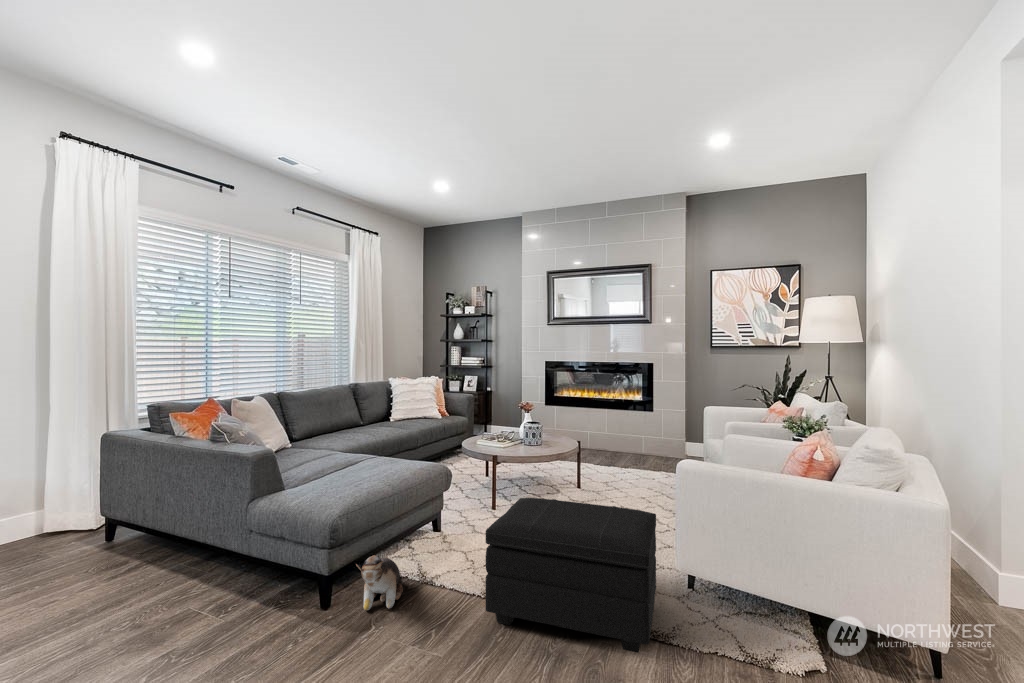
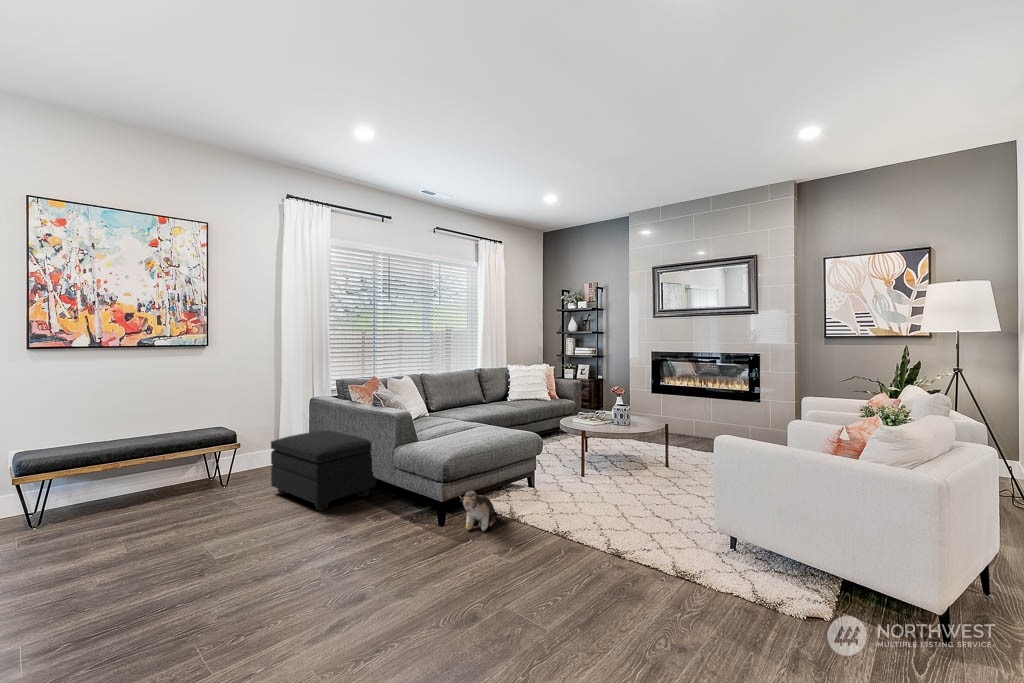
footstool: present [485,498,656,653] -> present [271,431,376,511]

